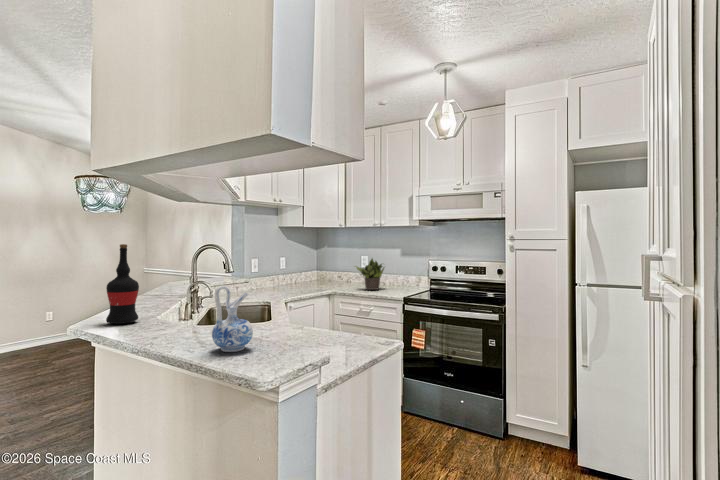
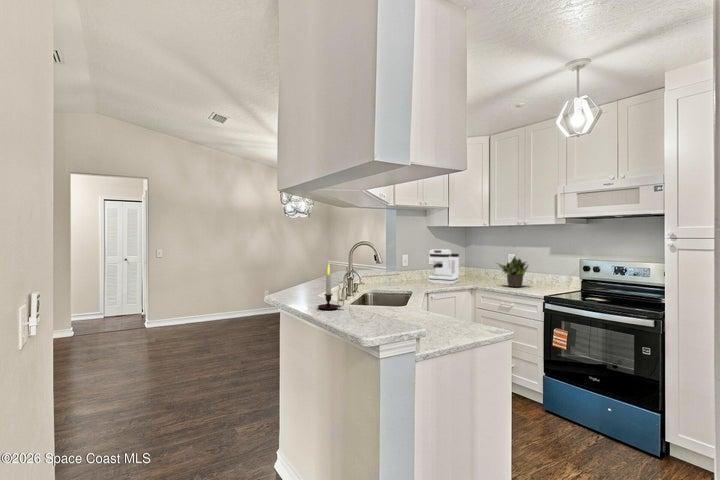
wine bottle: present [106,244,139,324] -> none [290,242,309,296]
coffee maker: none [282,252,315,291] -> present [429,249,459,284]
candle: none [163,274,204,340] -> present [318,264,344,310]
ceramic pitcher: present [212,286,253,352] -> none [344,272,372,320]

